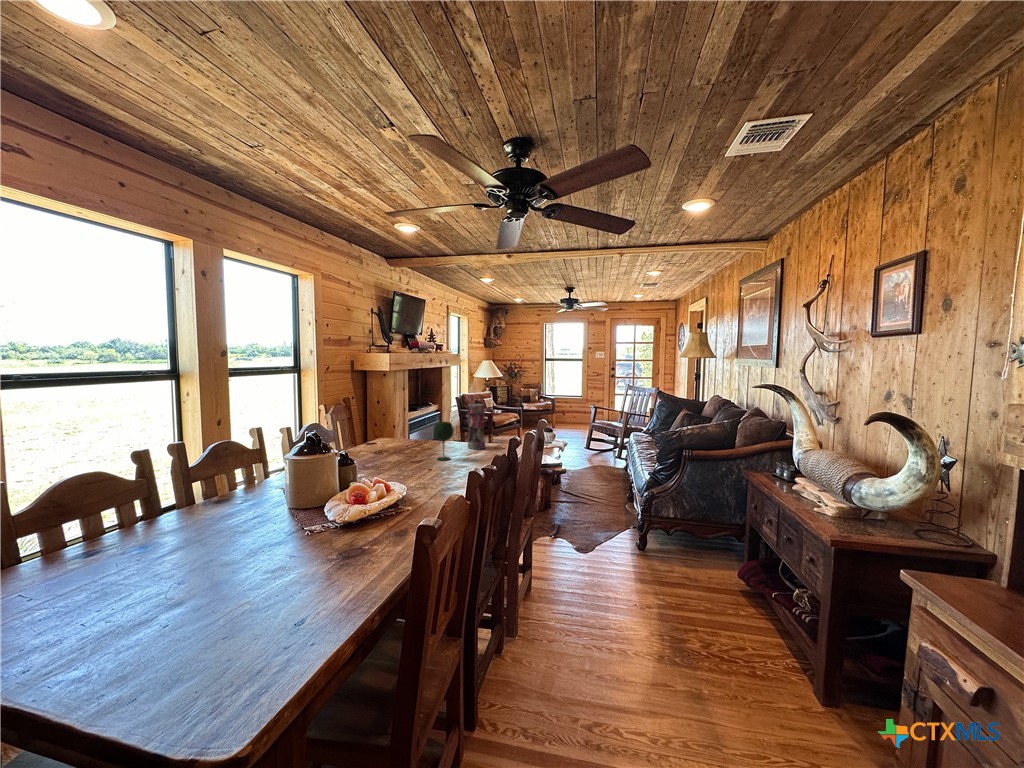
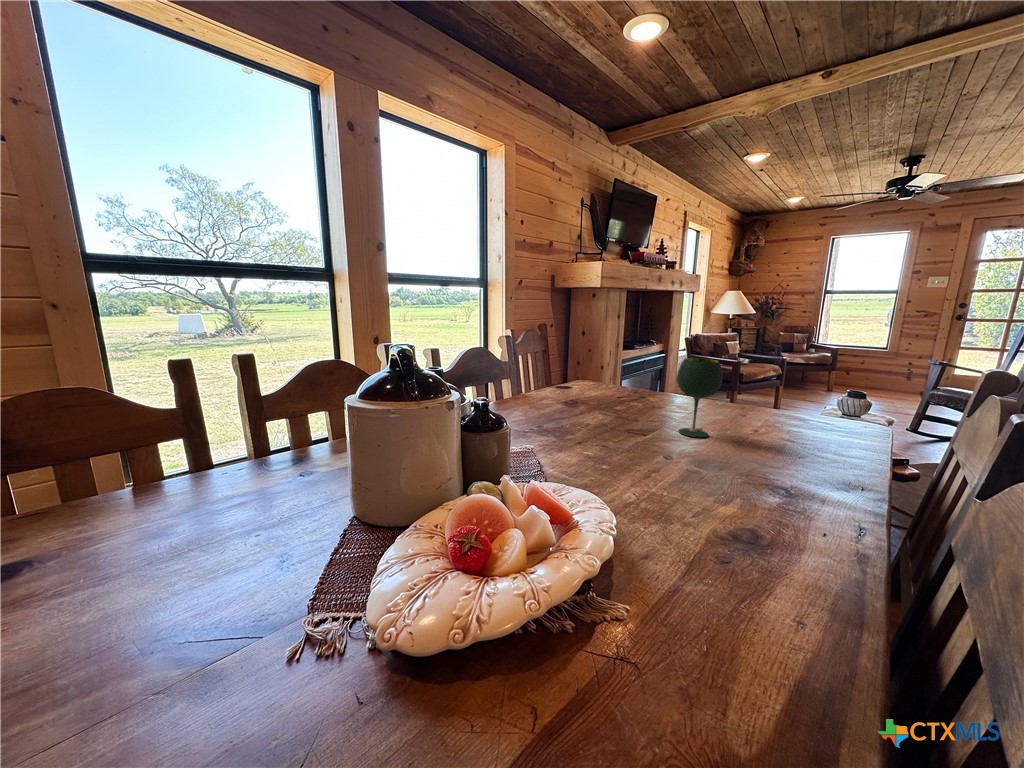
vase: present [467,404,485,450] -> none [735,330,789,422]

